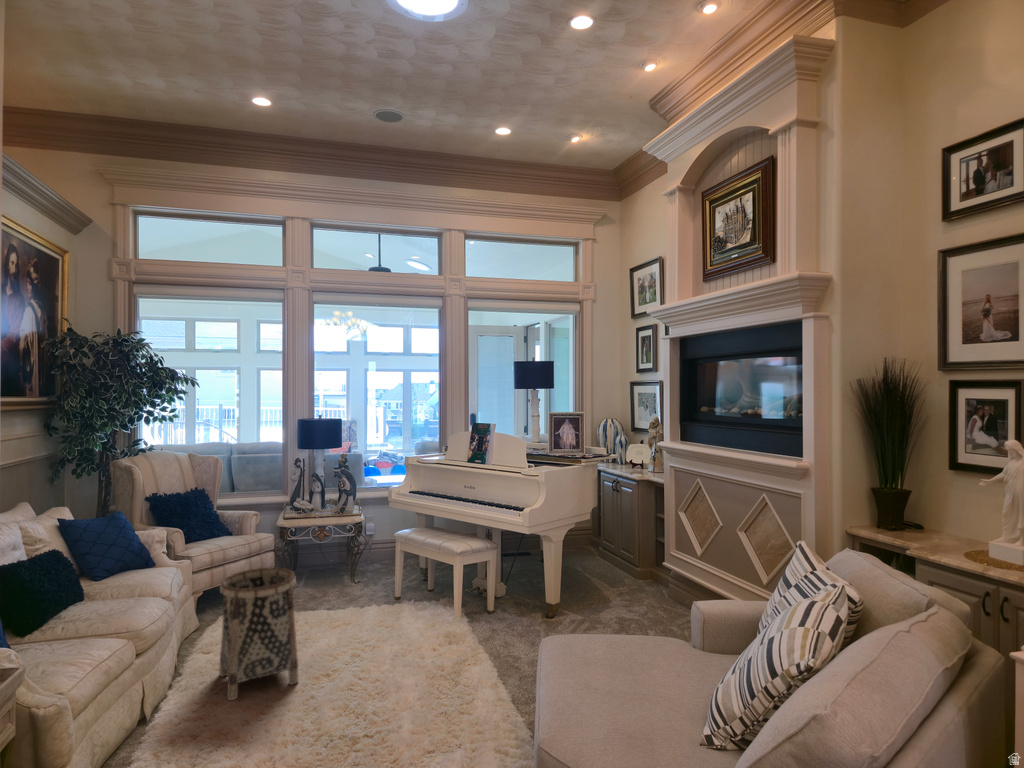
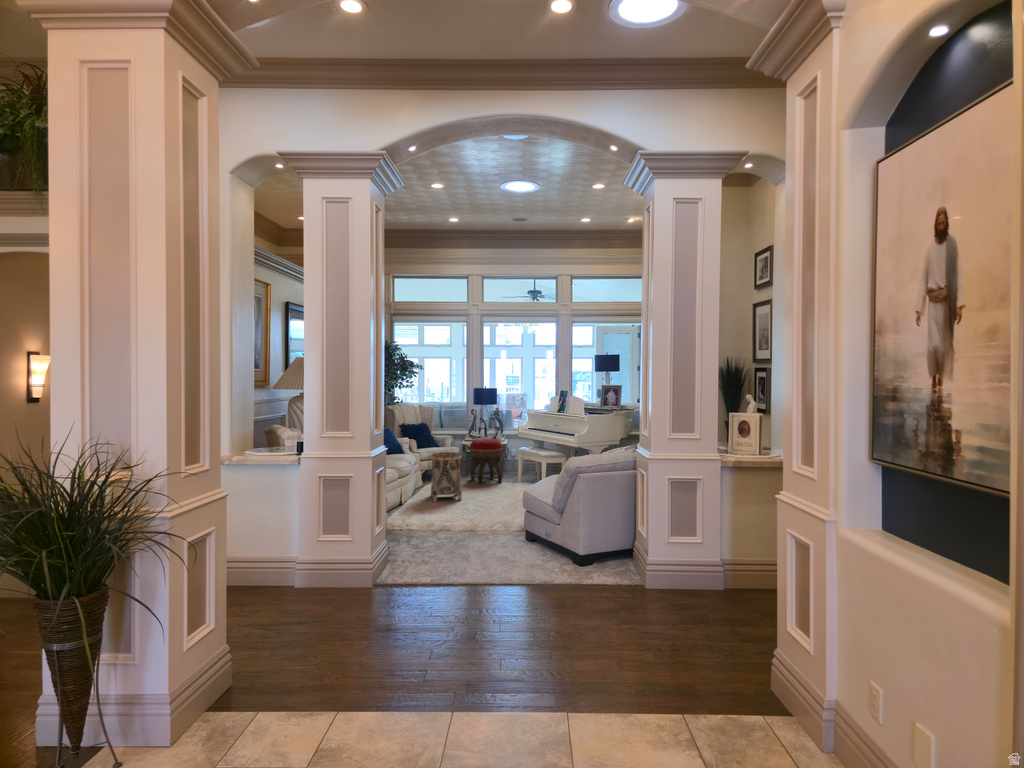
footstool: none [299,515,366,609] -> present [470,439,503,484]

